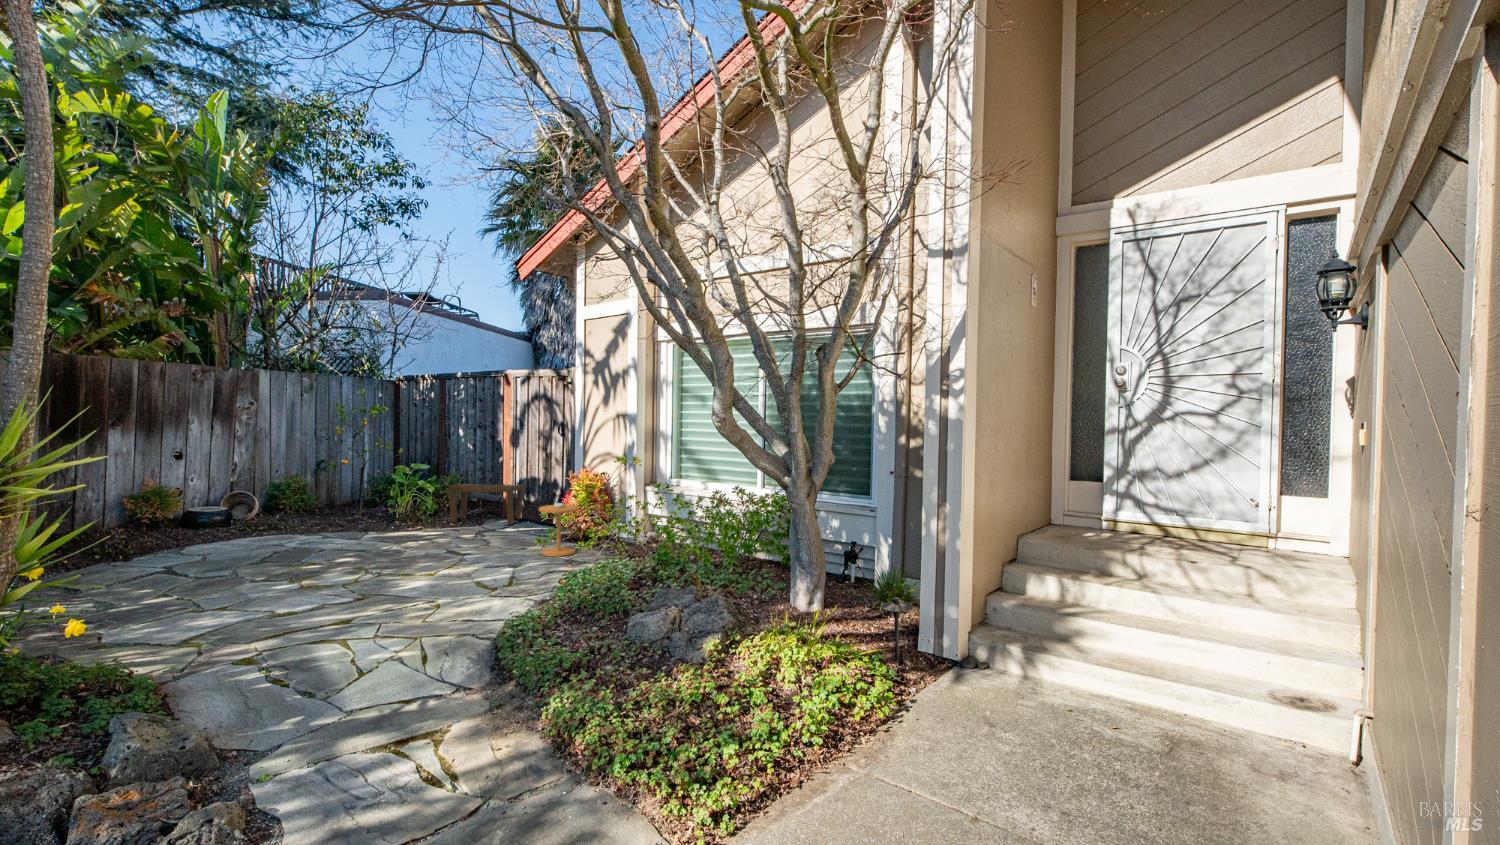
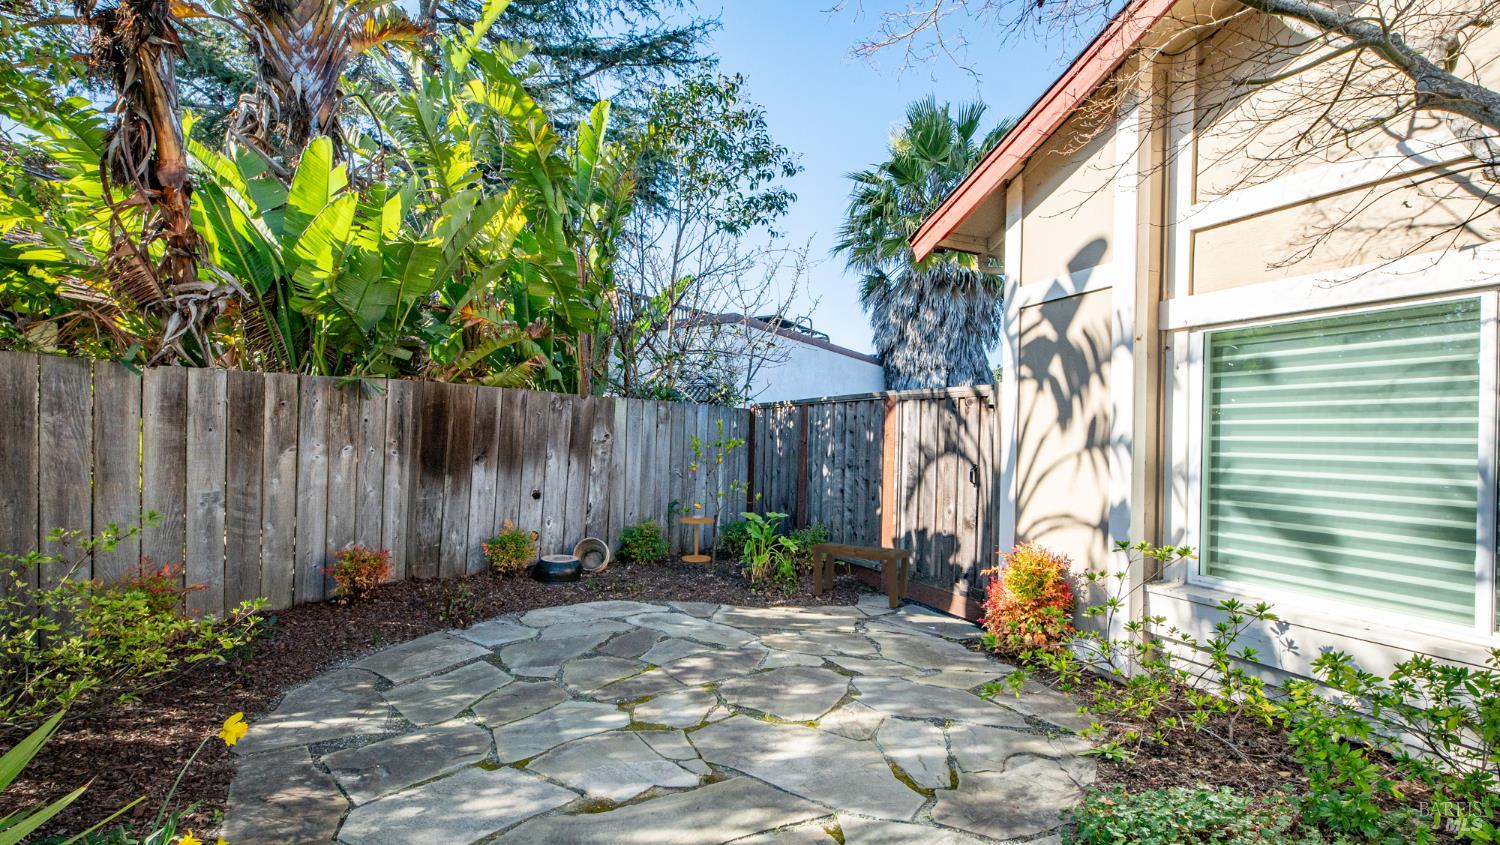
side table: present [539,503,580,557] -> present [680,515,715,562]

